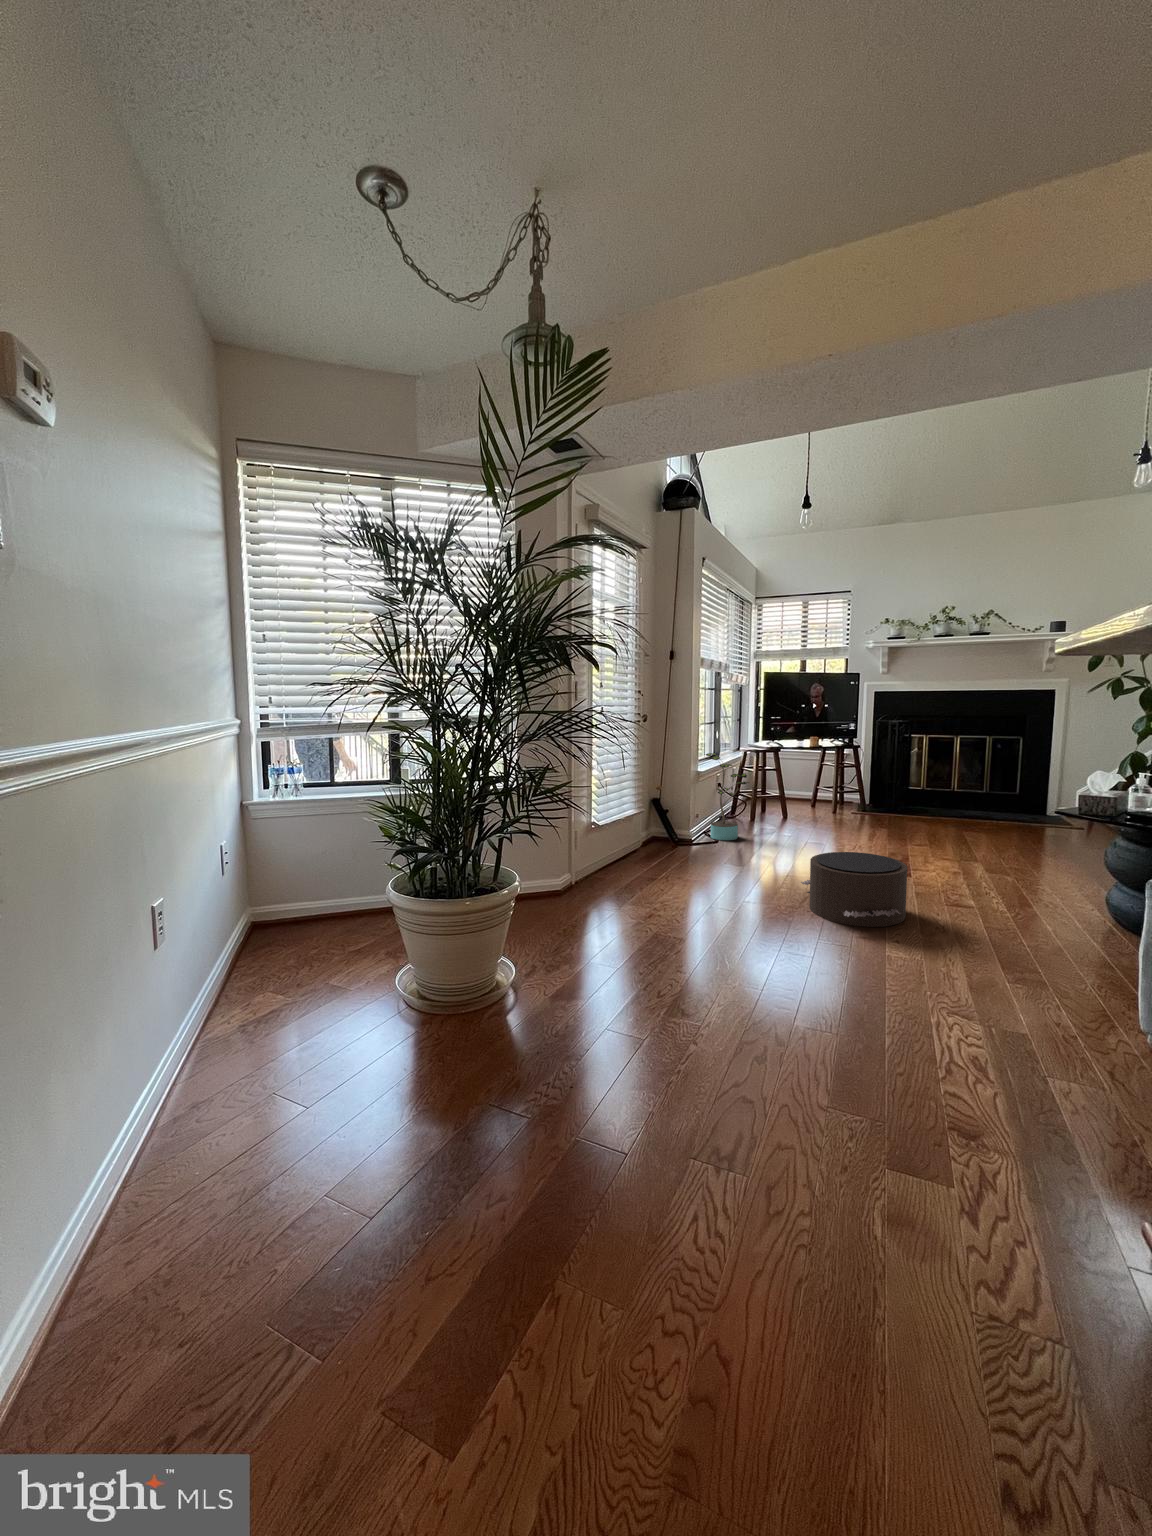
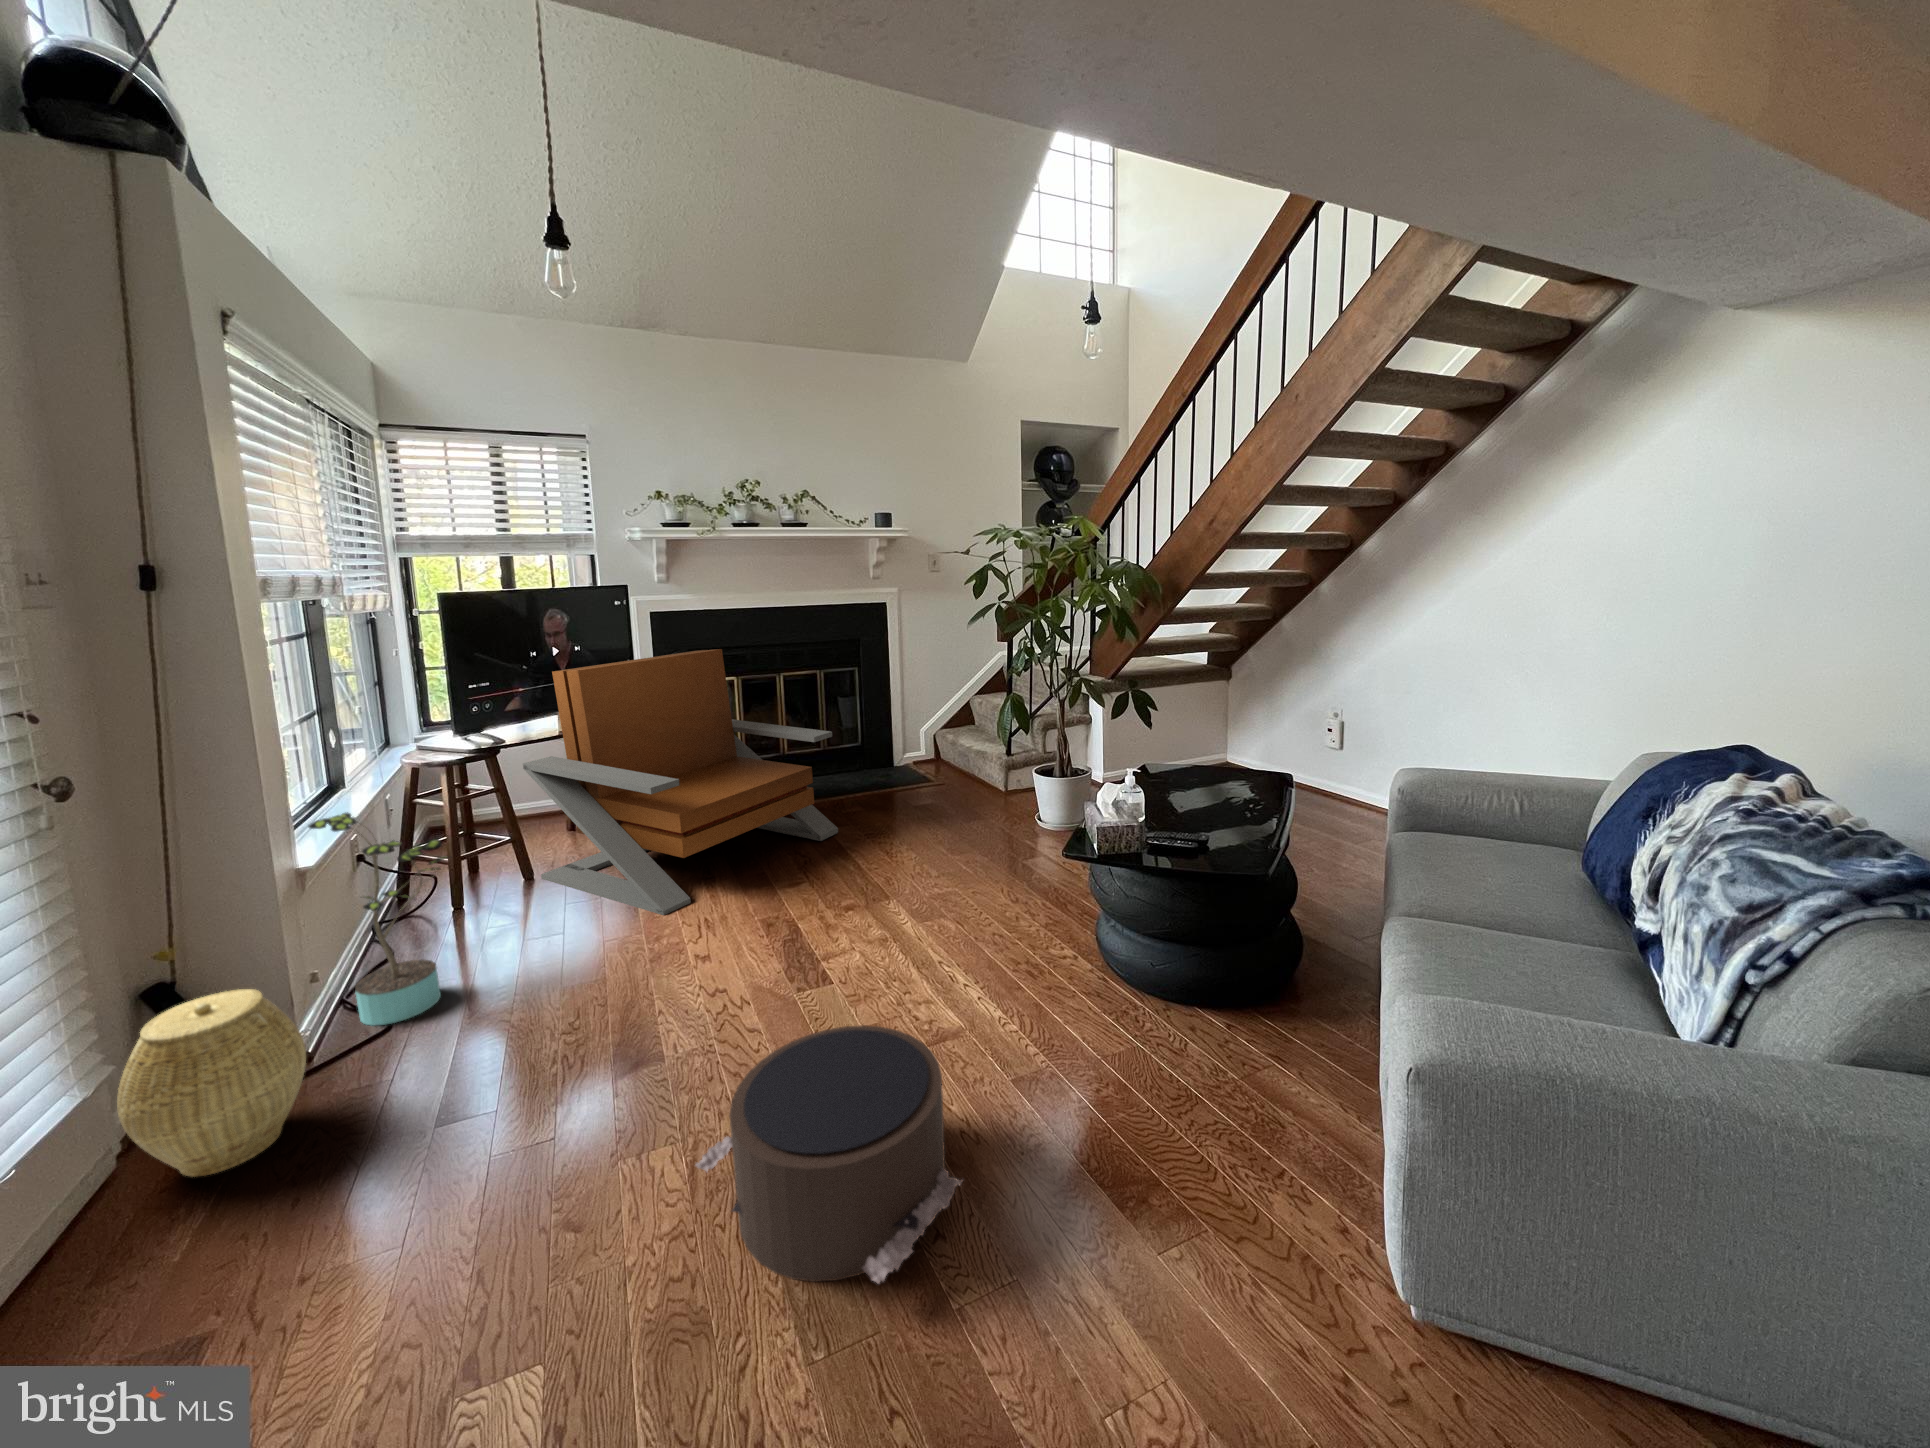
lounge chair: none [788,710,966,840] -> present [523,649,838,915]
woven basket: none [650,797,694,853] -> present [117,989,306,1177]

